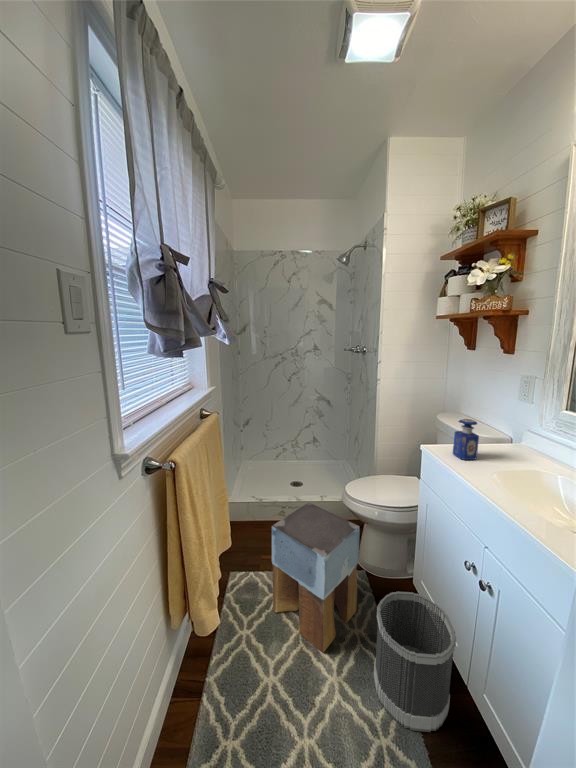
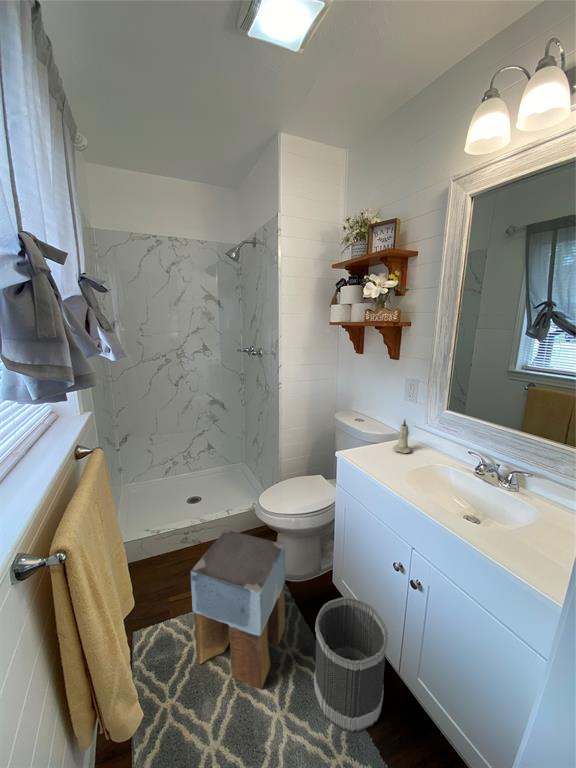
candle: none [489,417,513,456] -> present [393,419,412,453]
perfume bottle: present [453,419,479,460] -> none [367,425,389,463]

